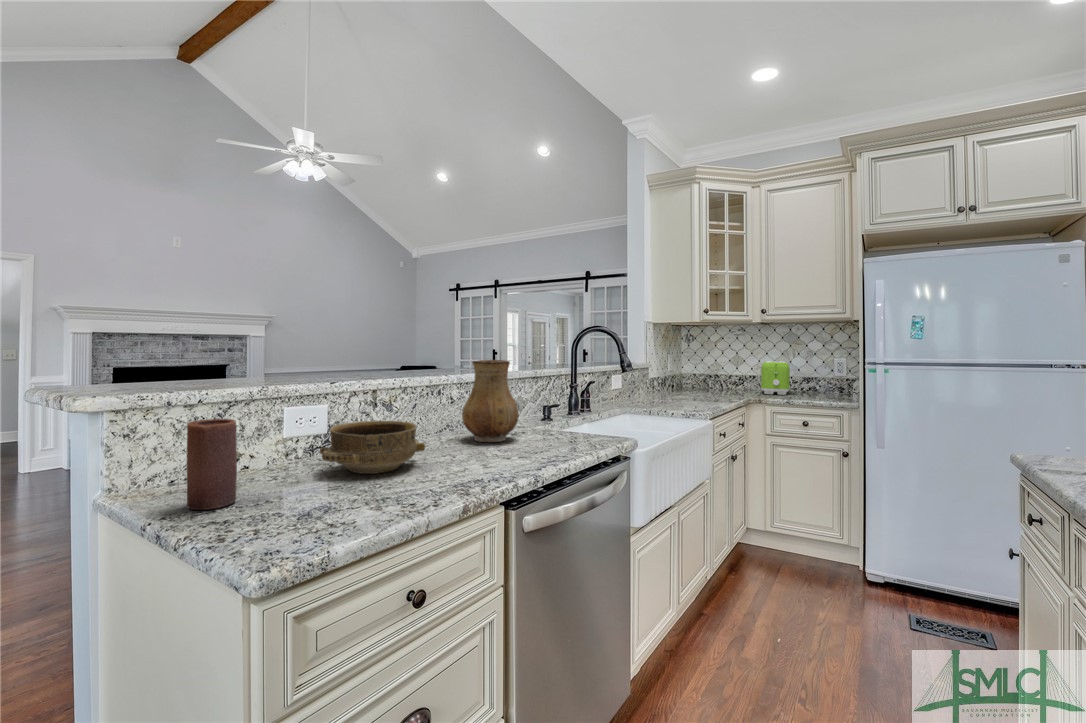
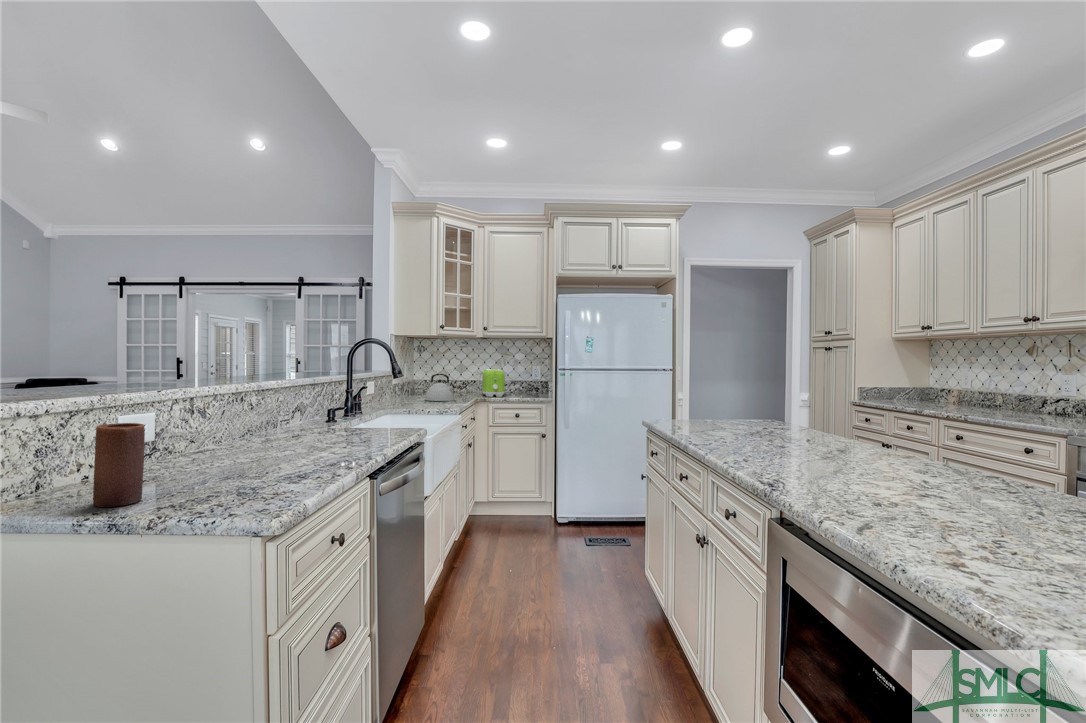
ceramic pitcher: present [462,360,519,442] -> none [272,368,328,443]
kettle: none [687,366,722,398] -> present [425,374,455,401]
ceramic bowl: present [320,421,425,474] -> none [176,424,275,471]

